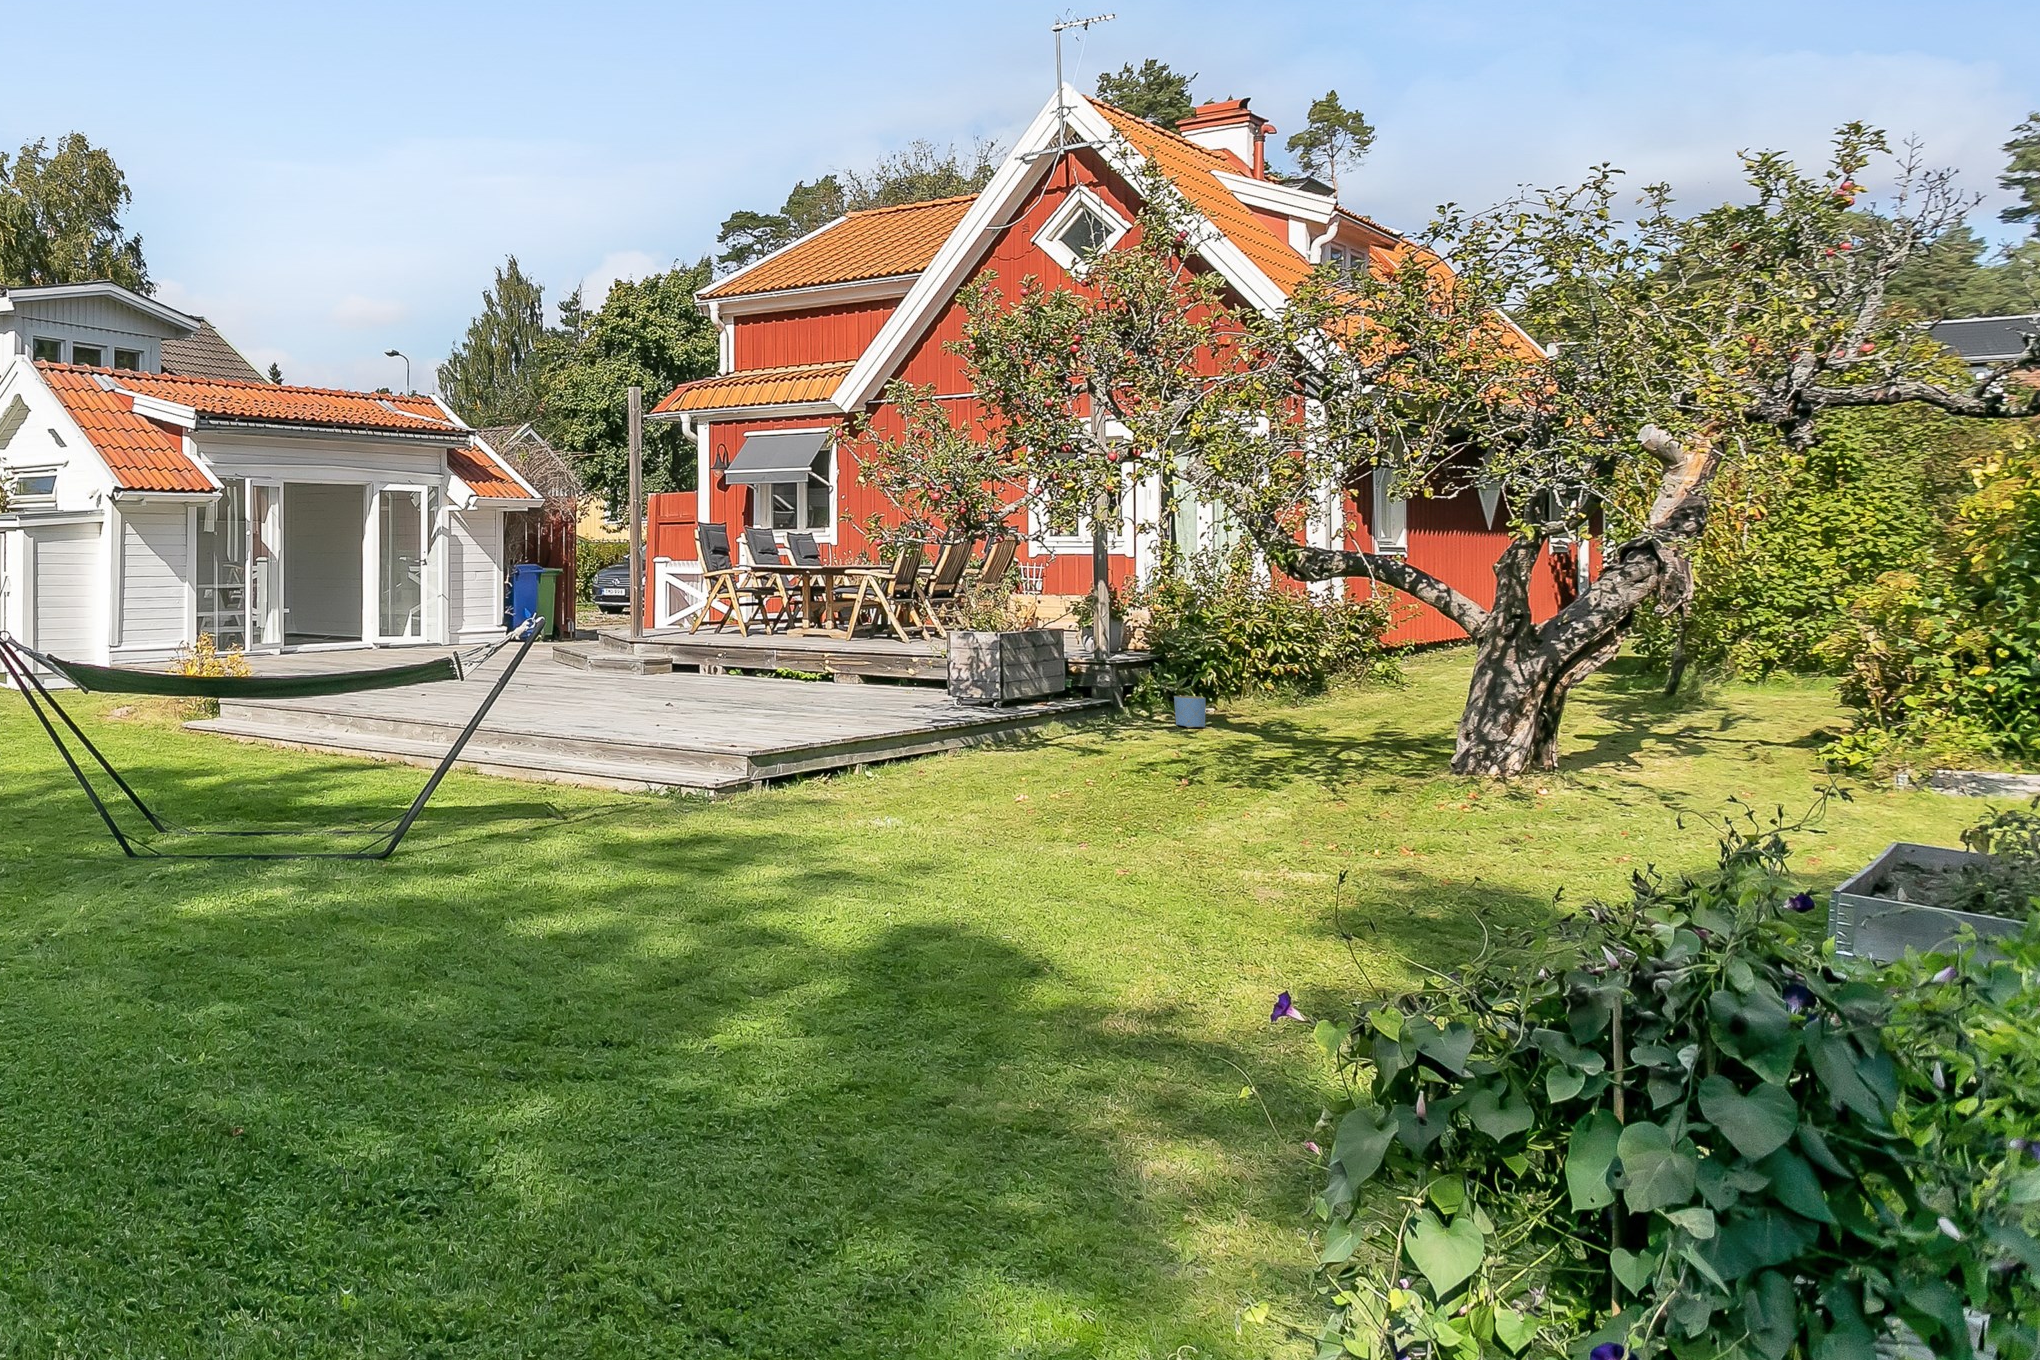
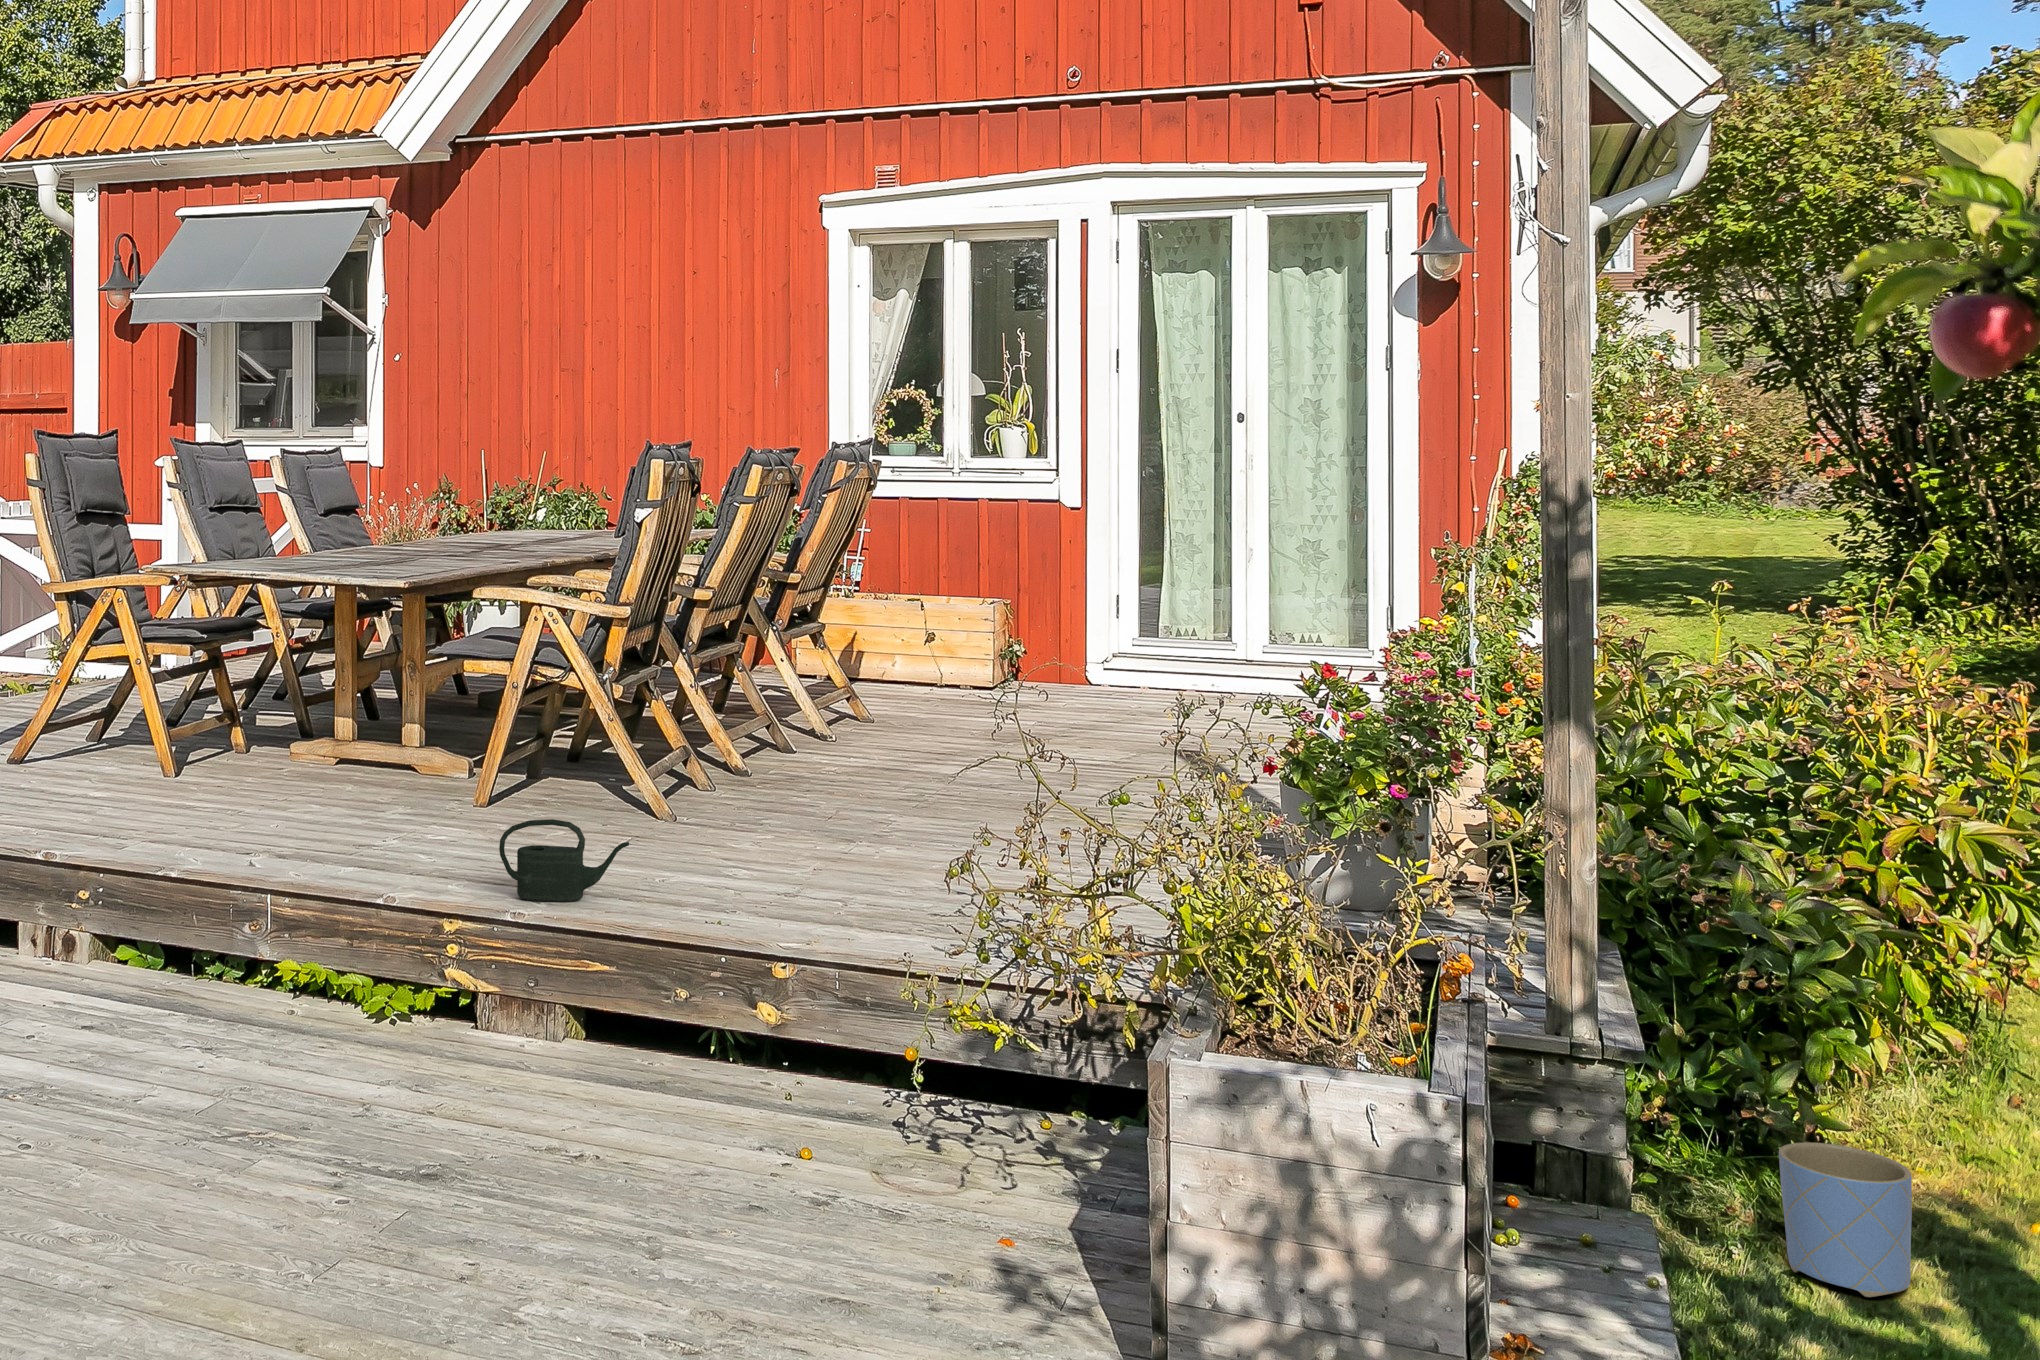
watering can: none [843,624,882,647] -> present [499,819,629,902]

